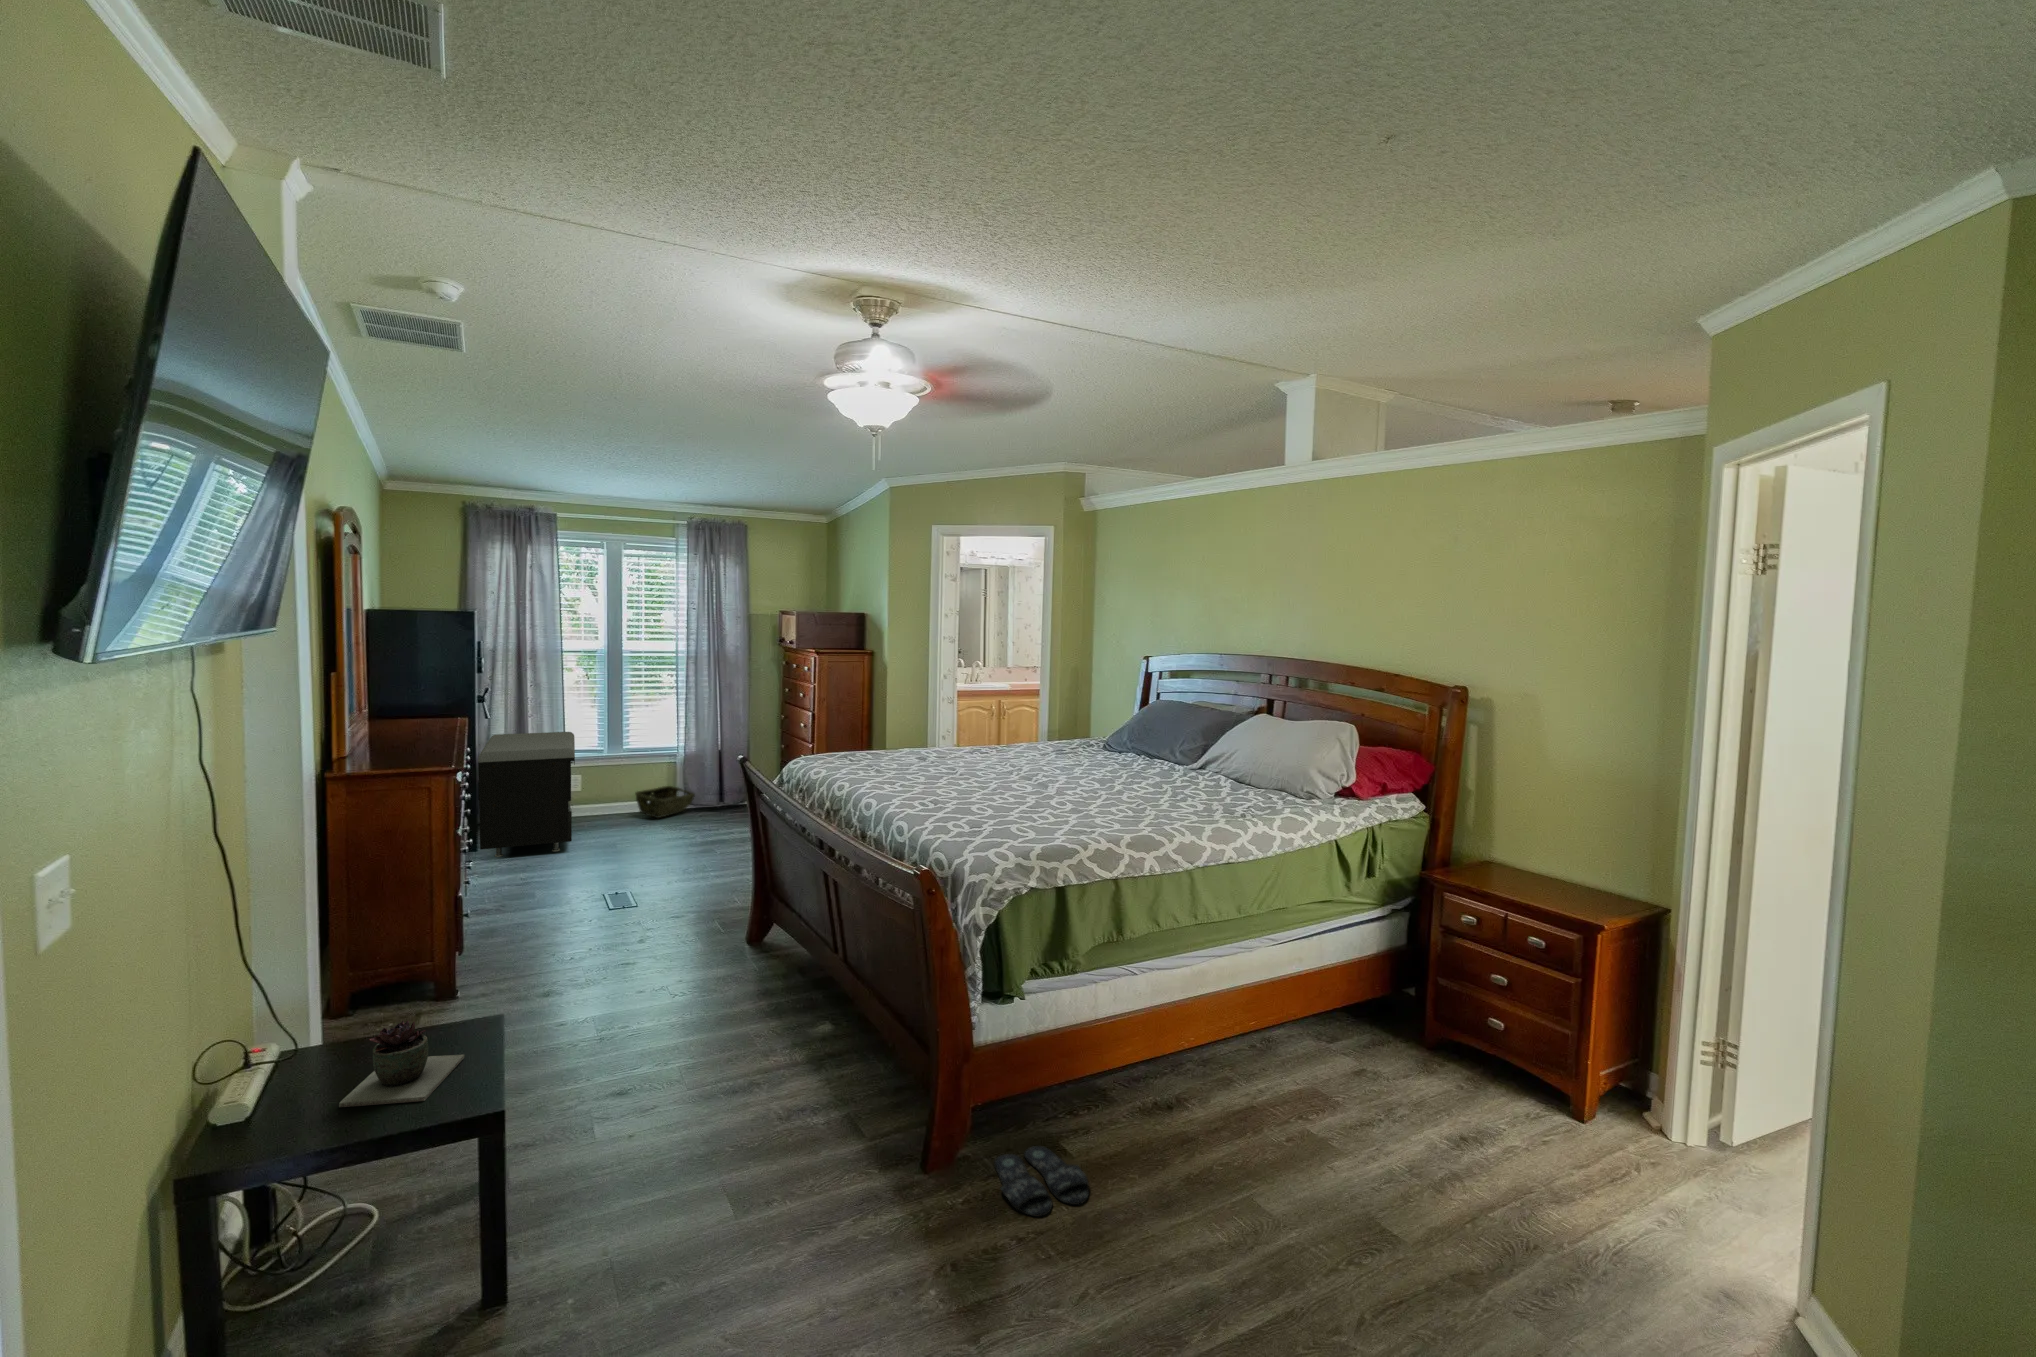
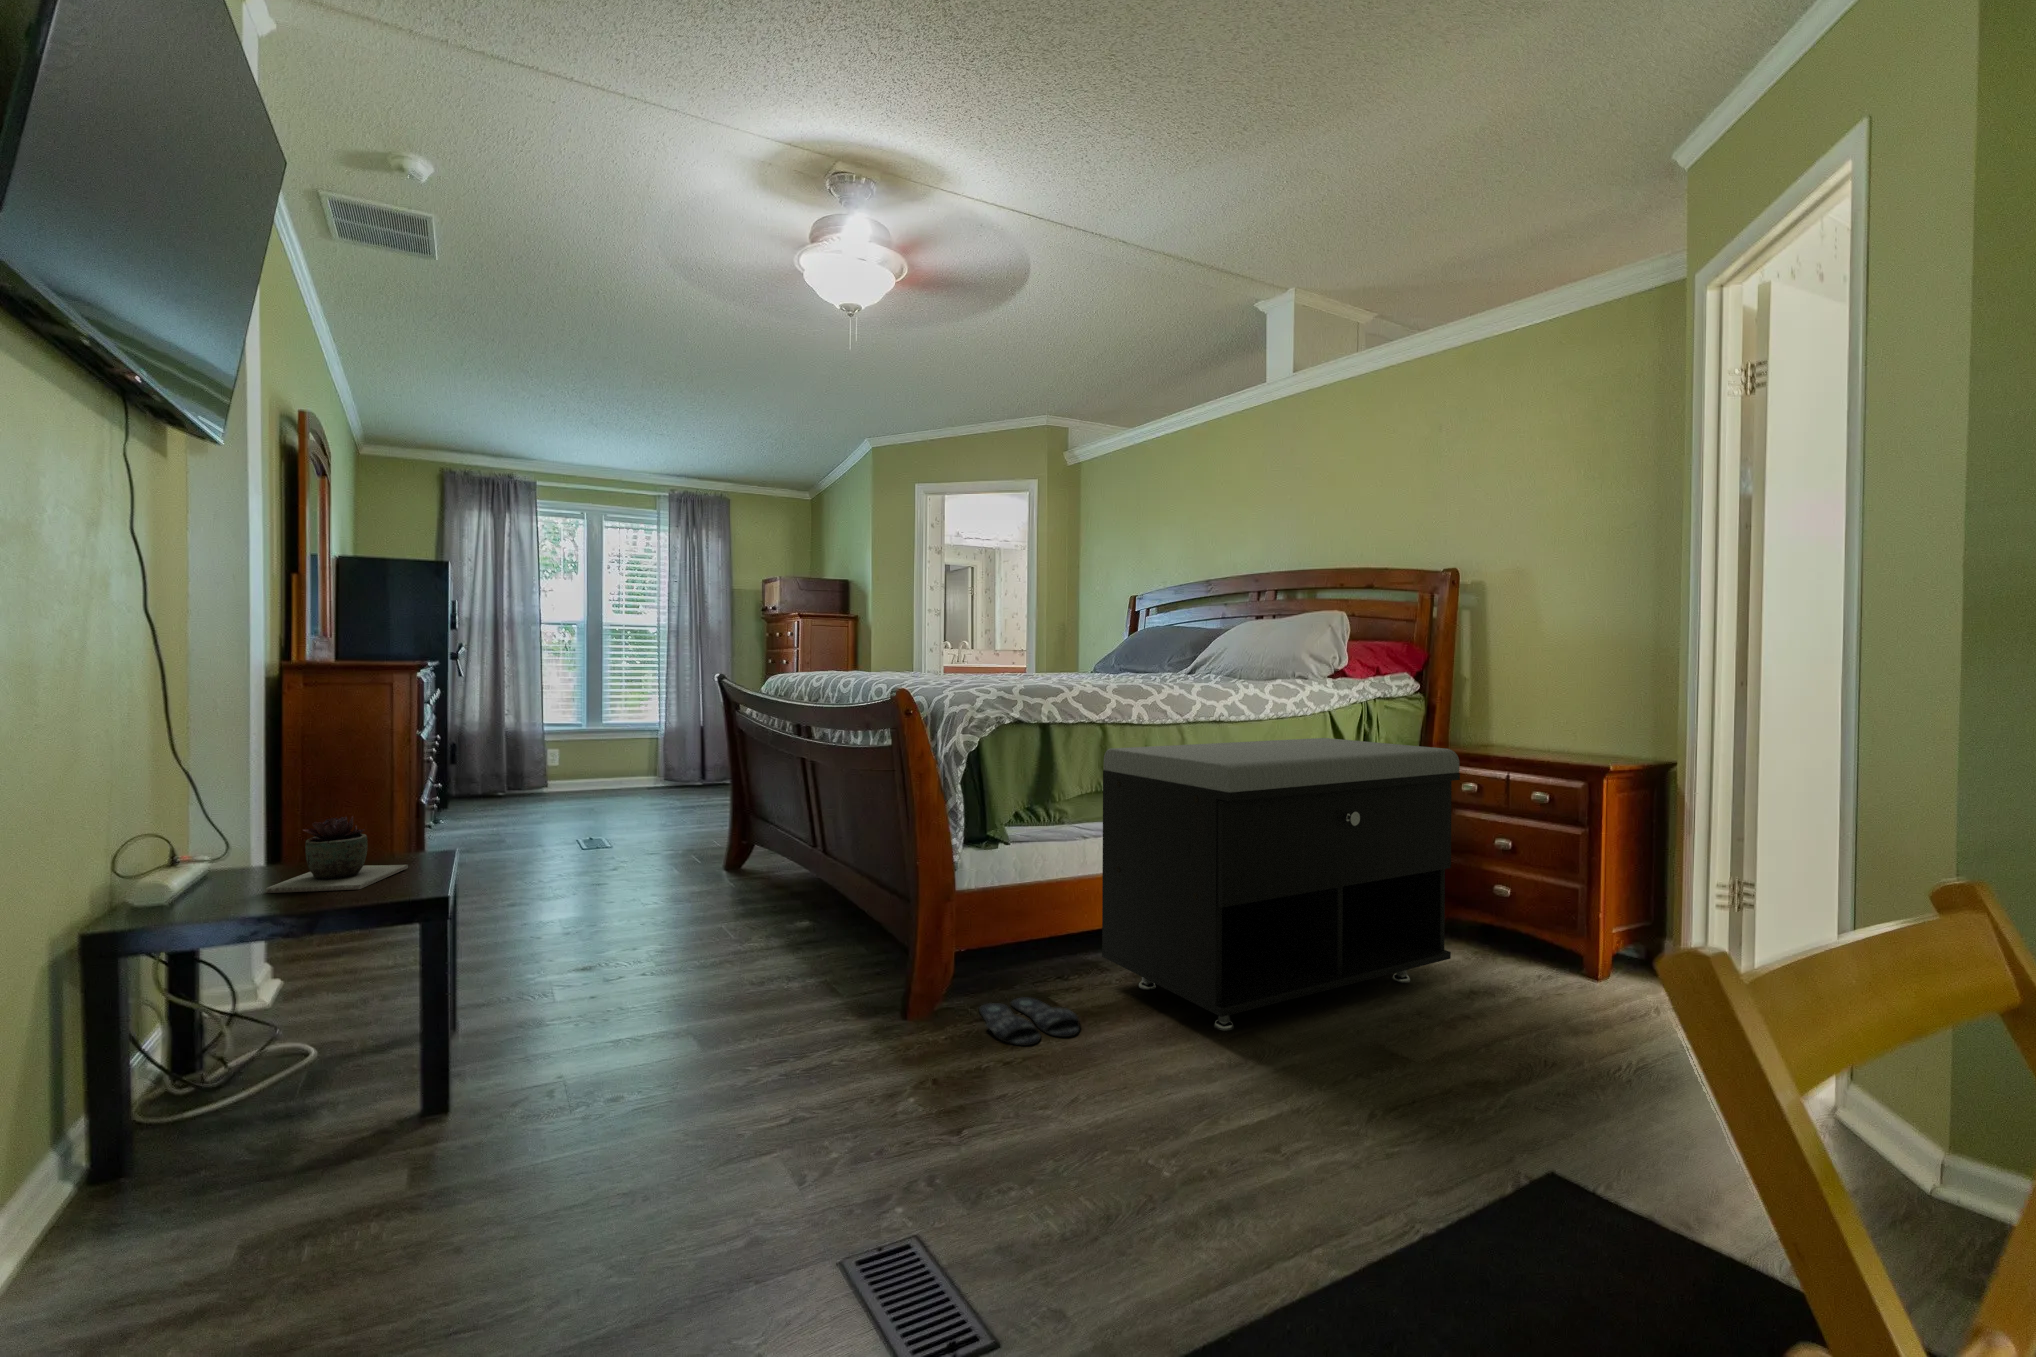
storage bench: present [478,732,575,857] -> present [1102,738,1460,1031]
woven basket: present [635,786,695,818] -> none [613,761,675,791]

